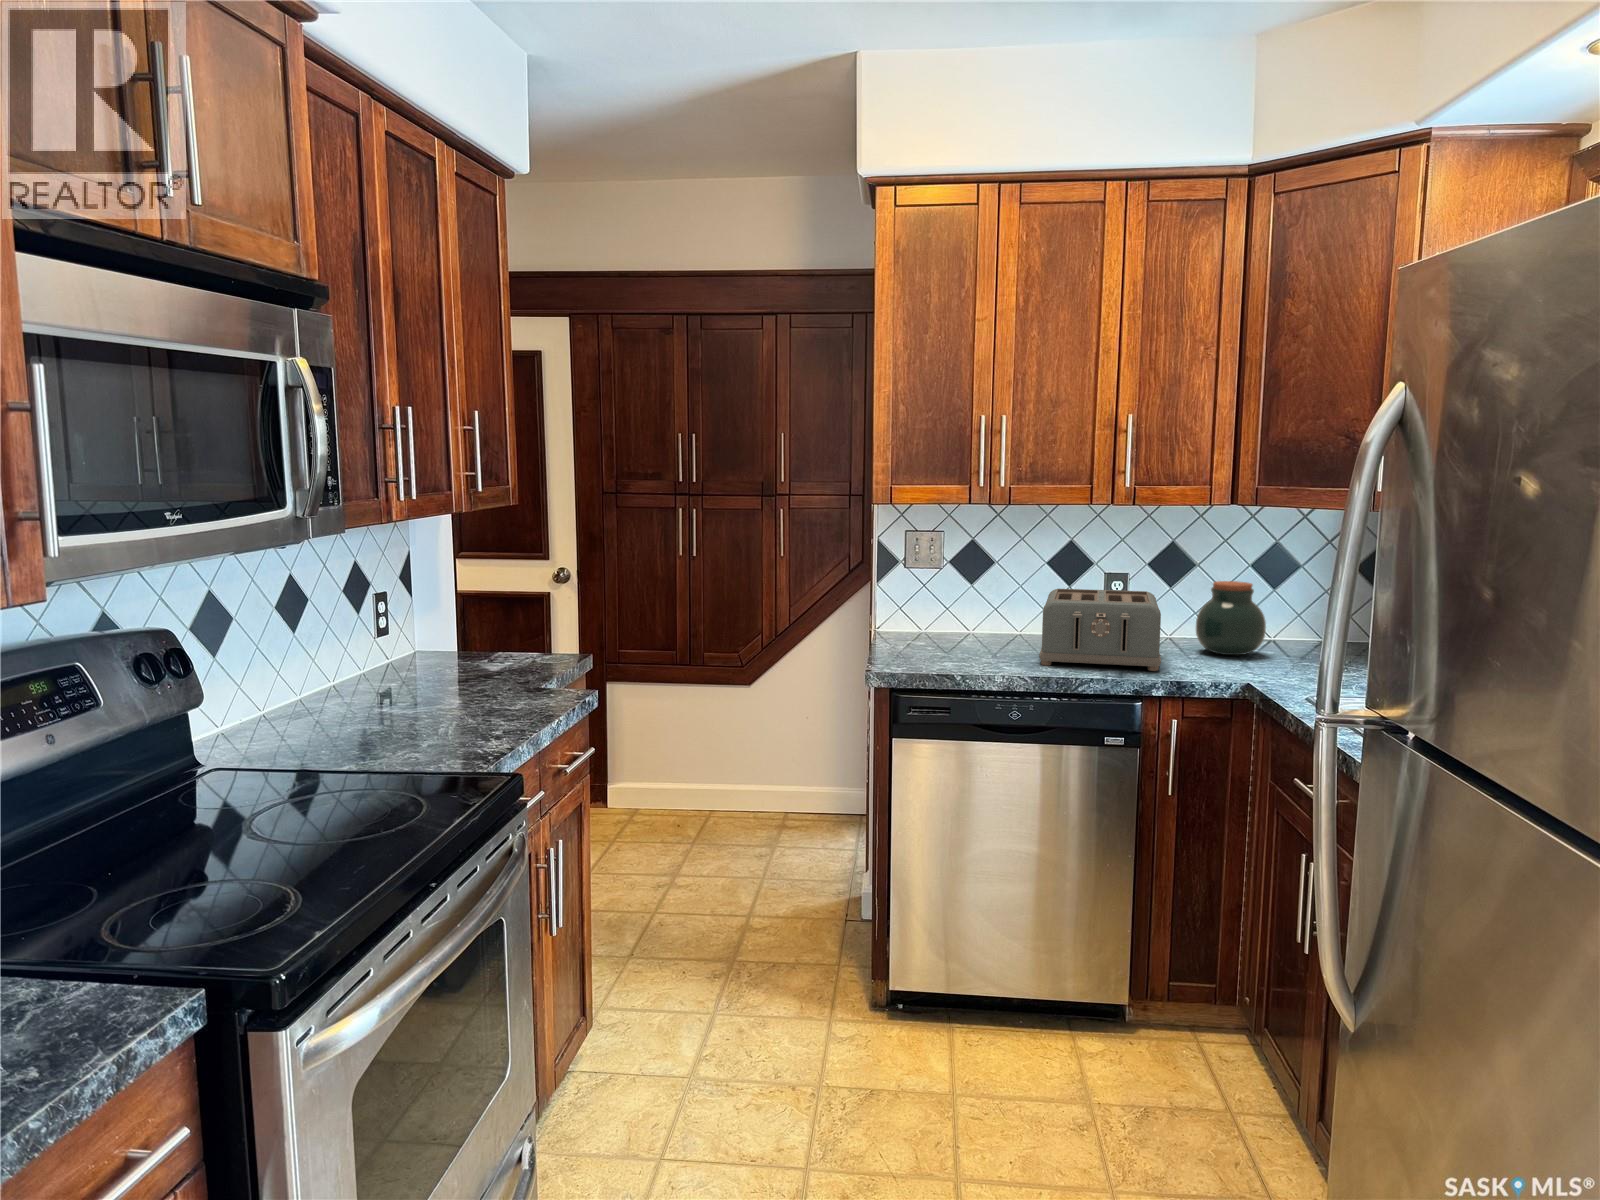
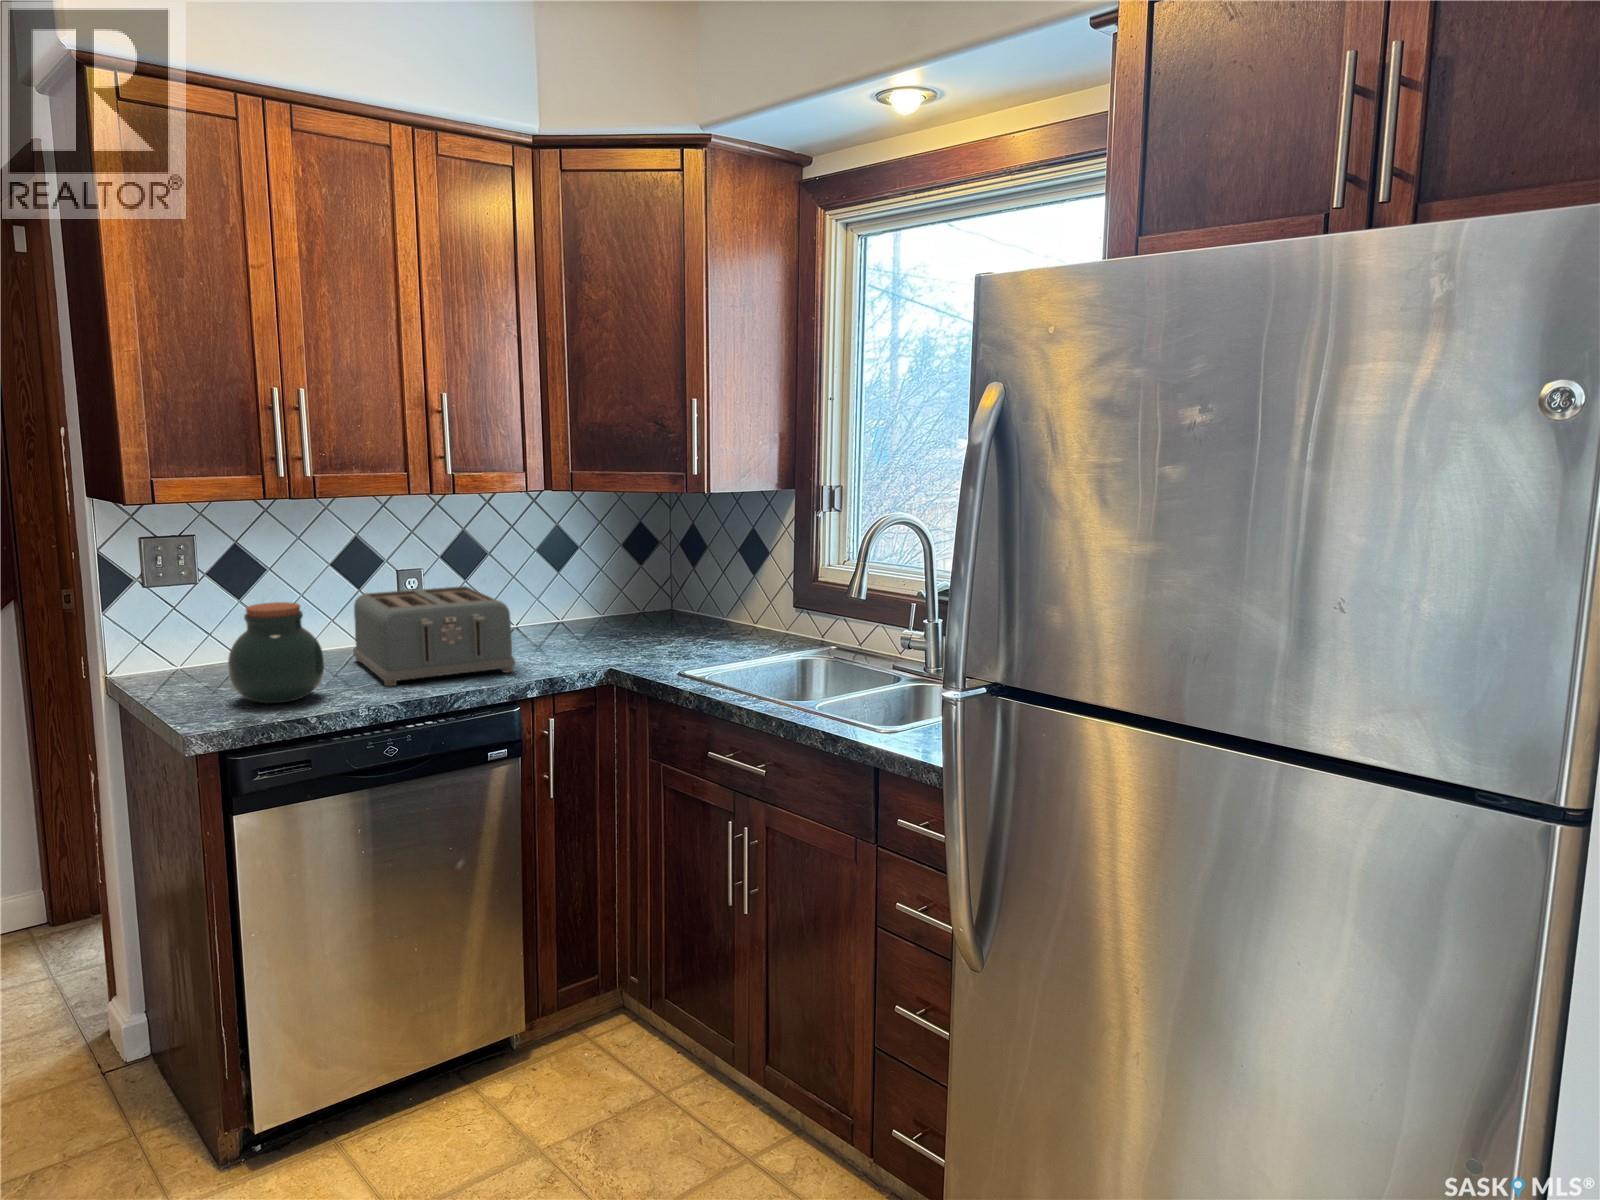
jar: present [1196,581,1266,655] -> present [228,602,324,703]

